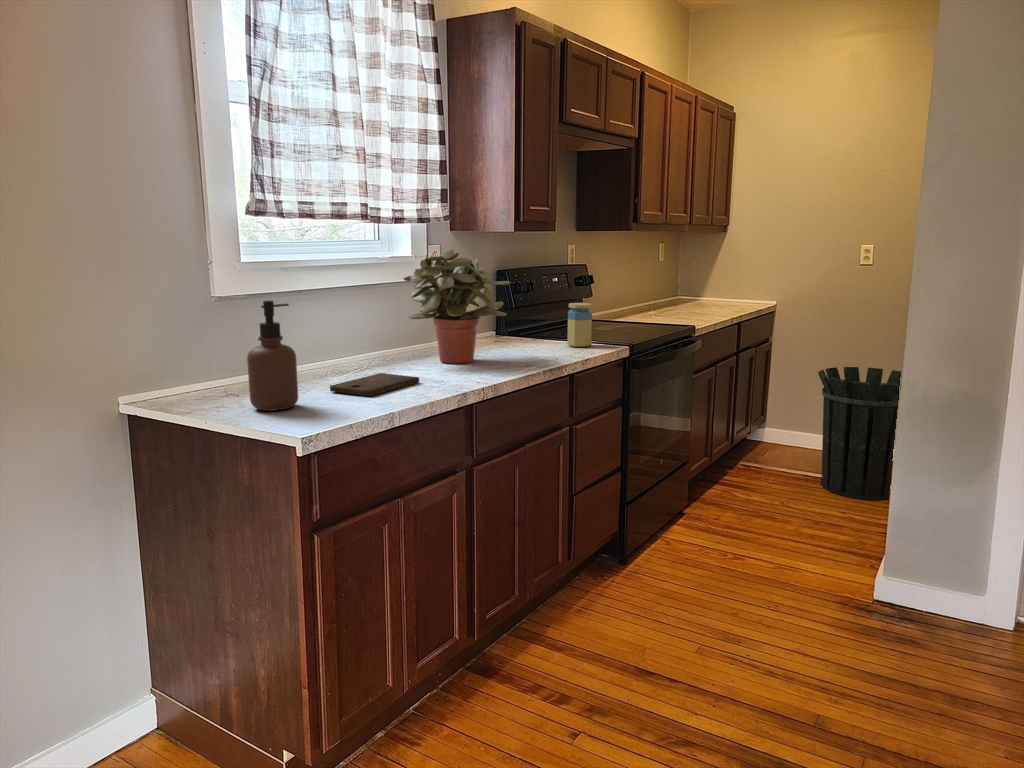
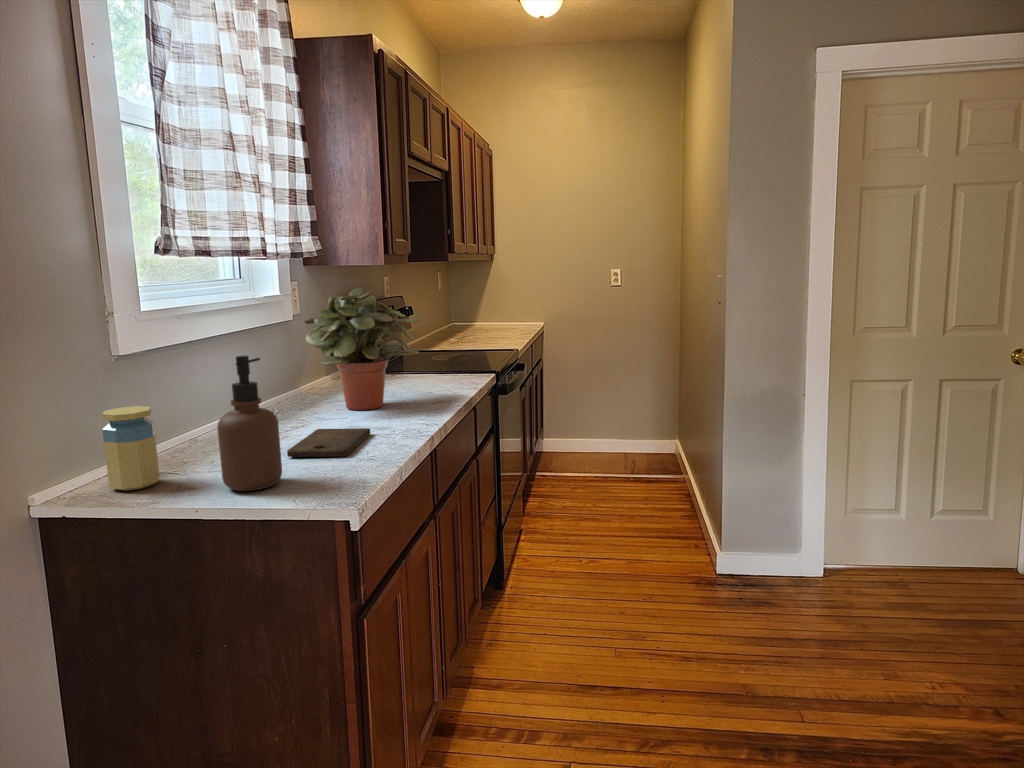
jar: present [567,303,592,347] -> present [102,406,159,491]
waste bin: present [818,367,901,500] -> none [599,376,681,489]

